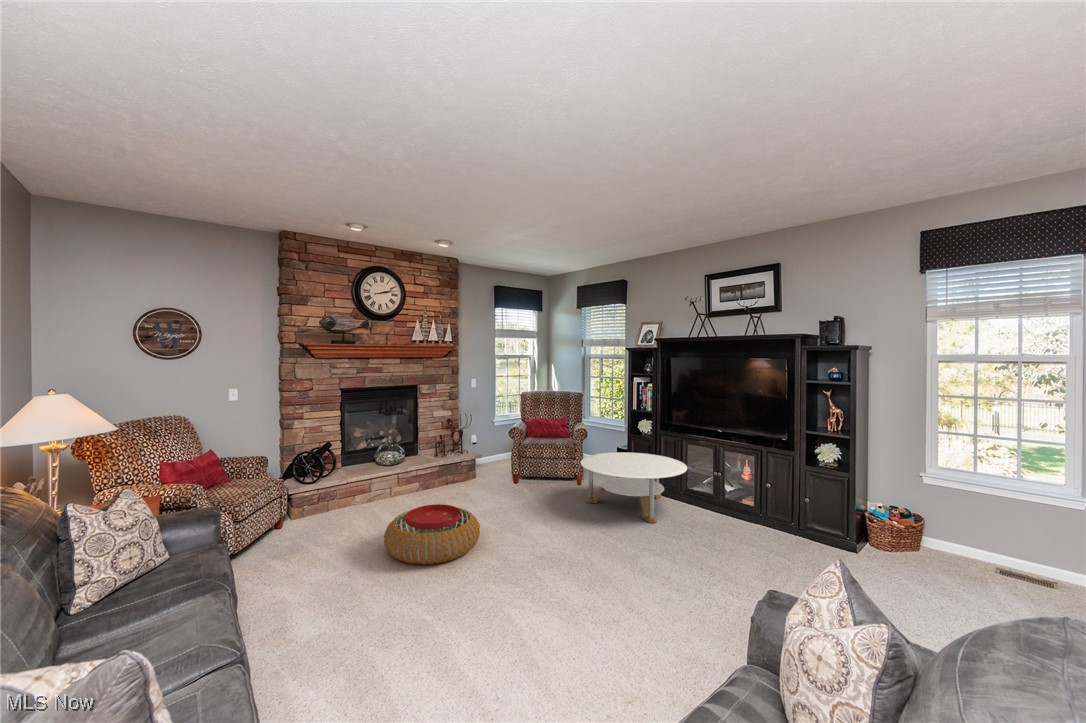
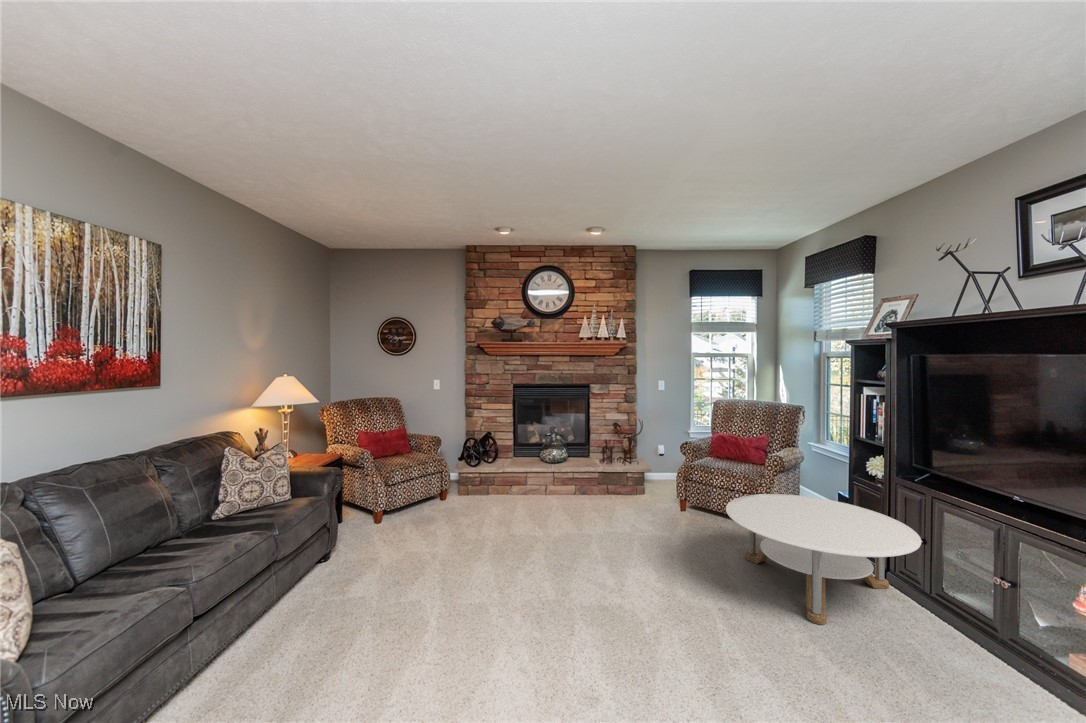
pouf: present [384,504,480,565] -> none [462,508,561,573]

